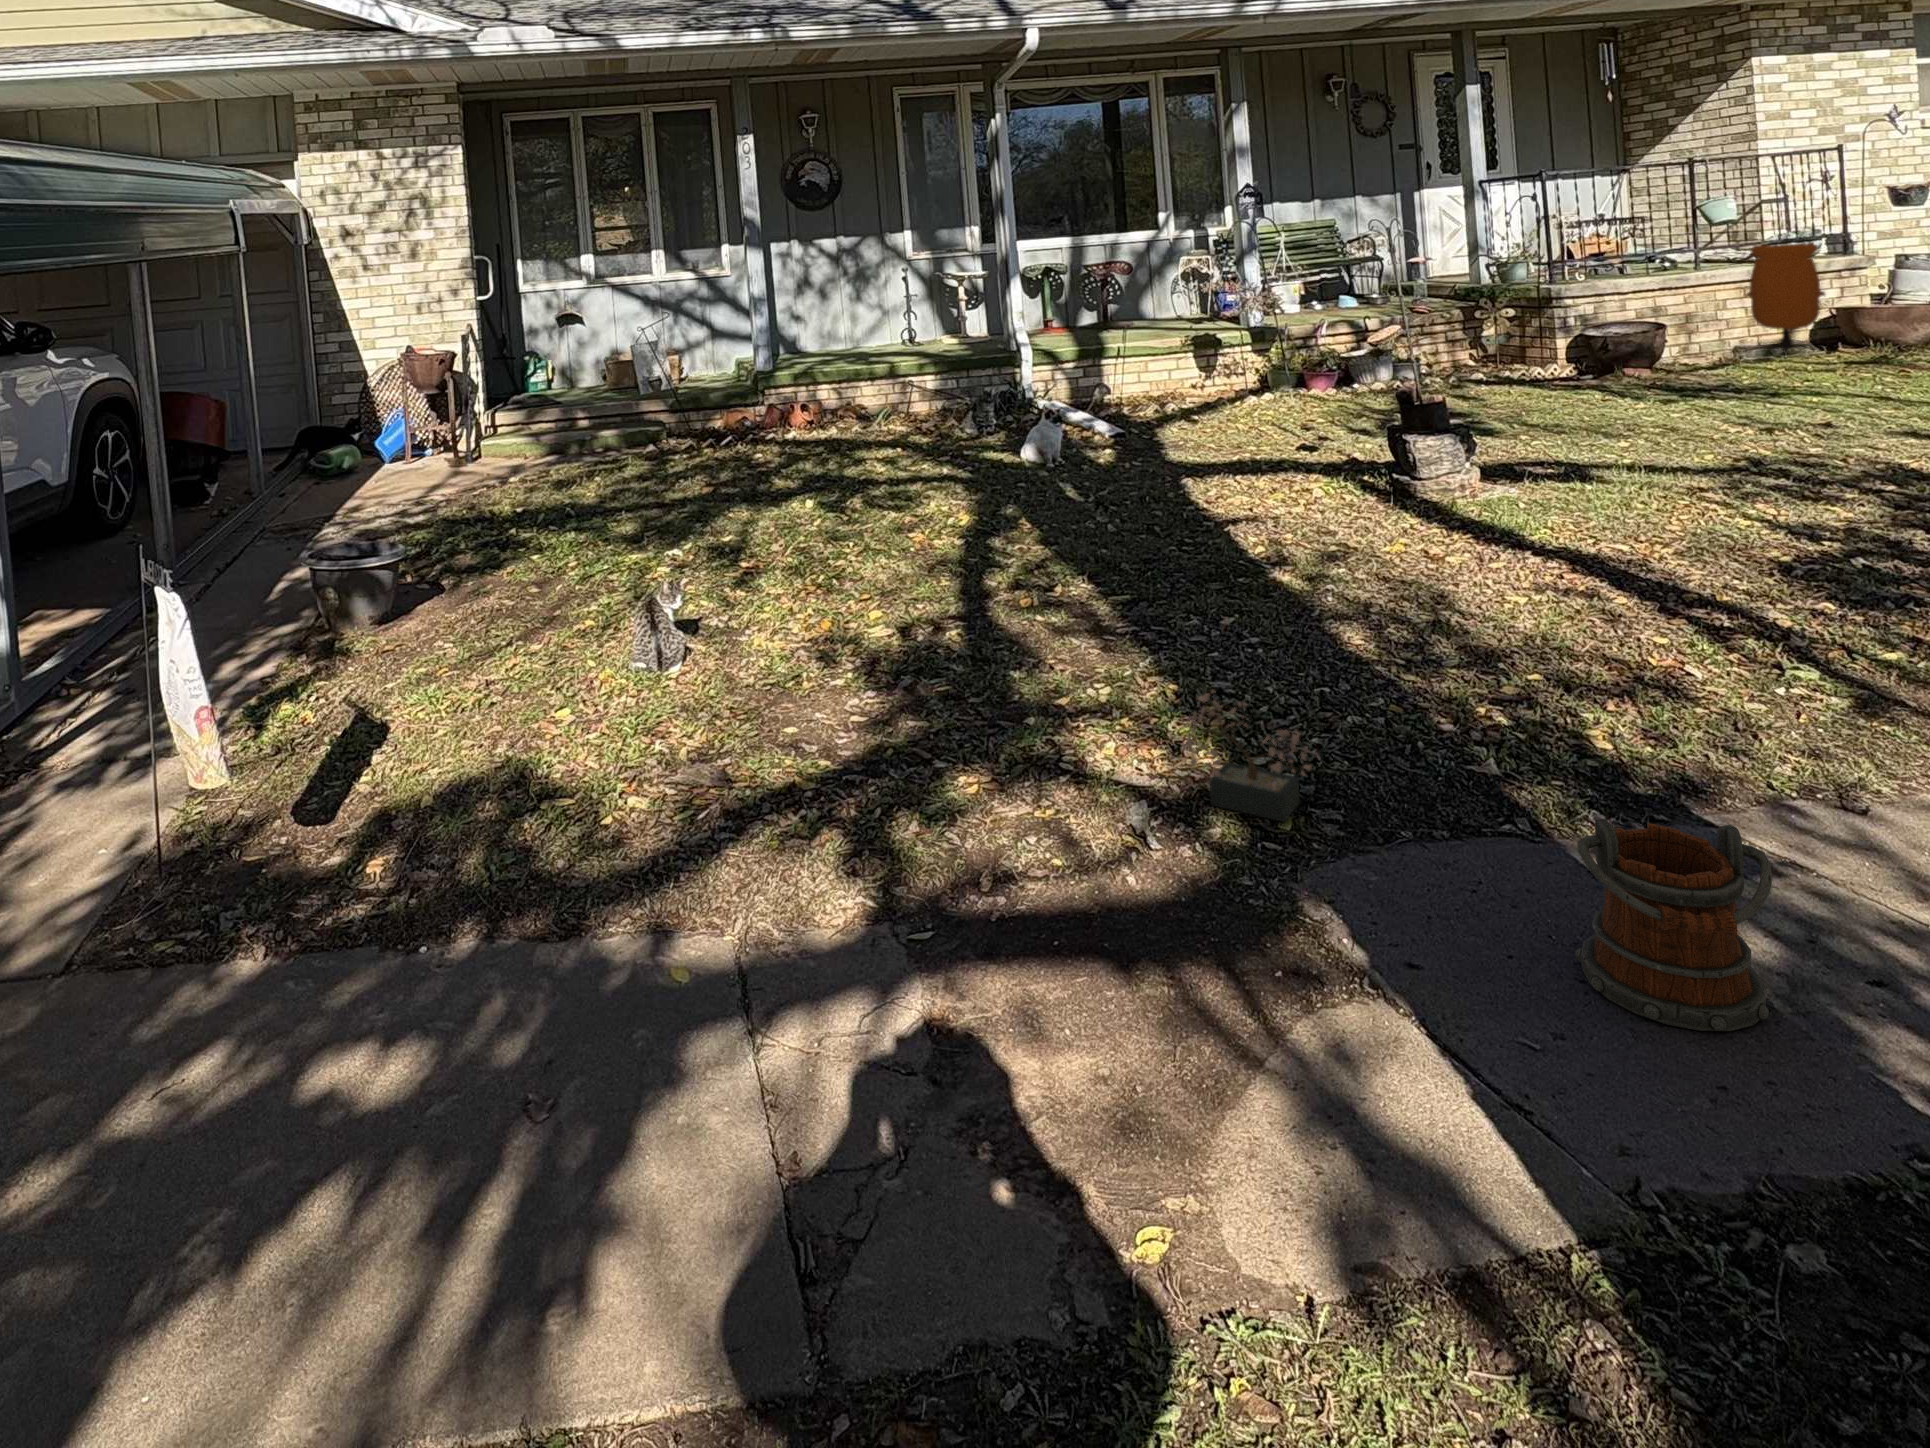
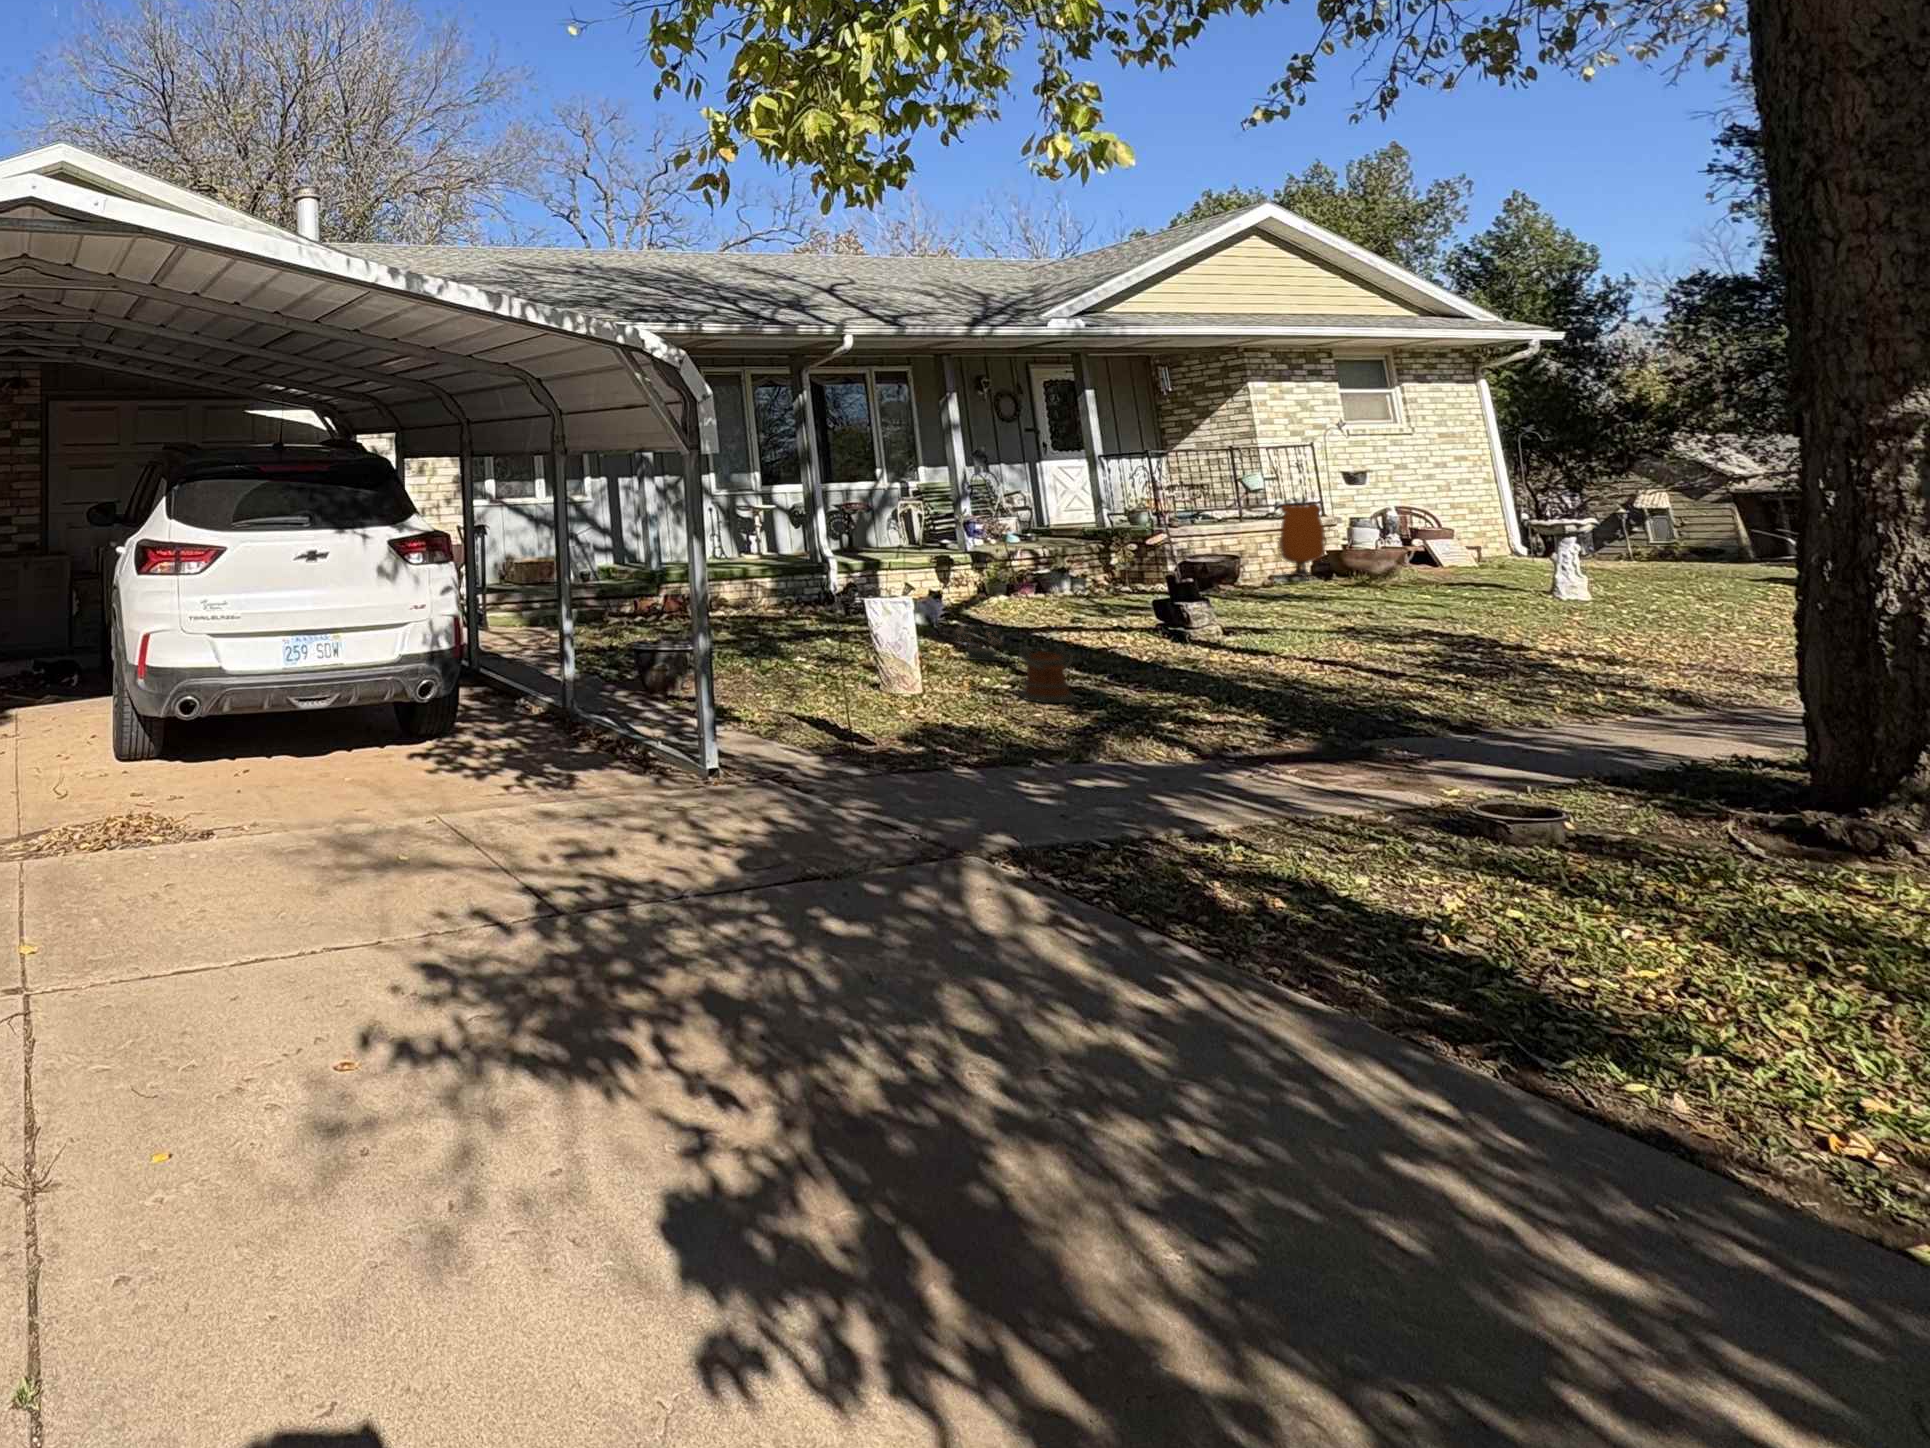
decorative plant: present [1182,690,1311,822] -> present [958,627,1000,661]
bucket: present [1575,817,1772,1031] -> present [1019,646,1074,703]

